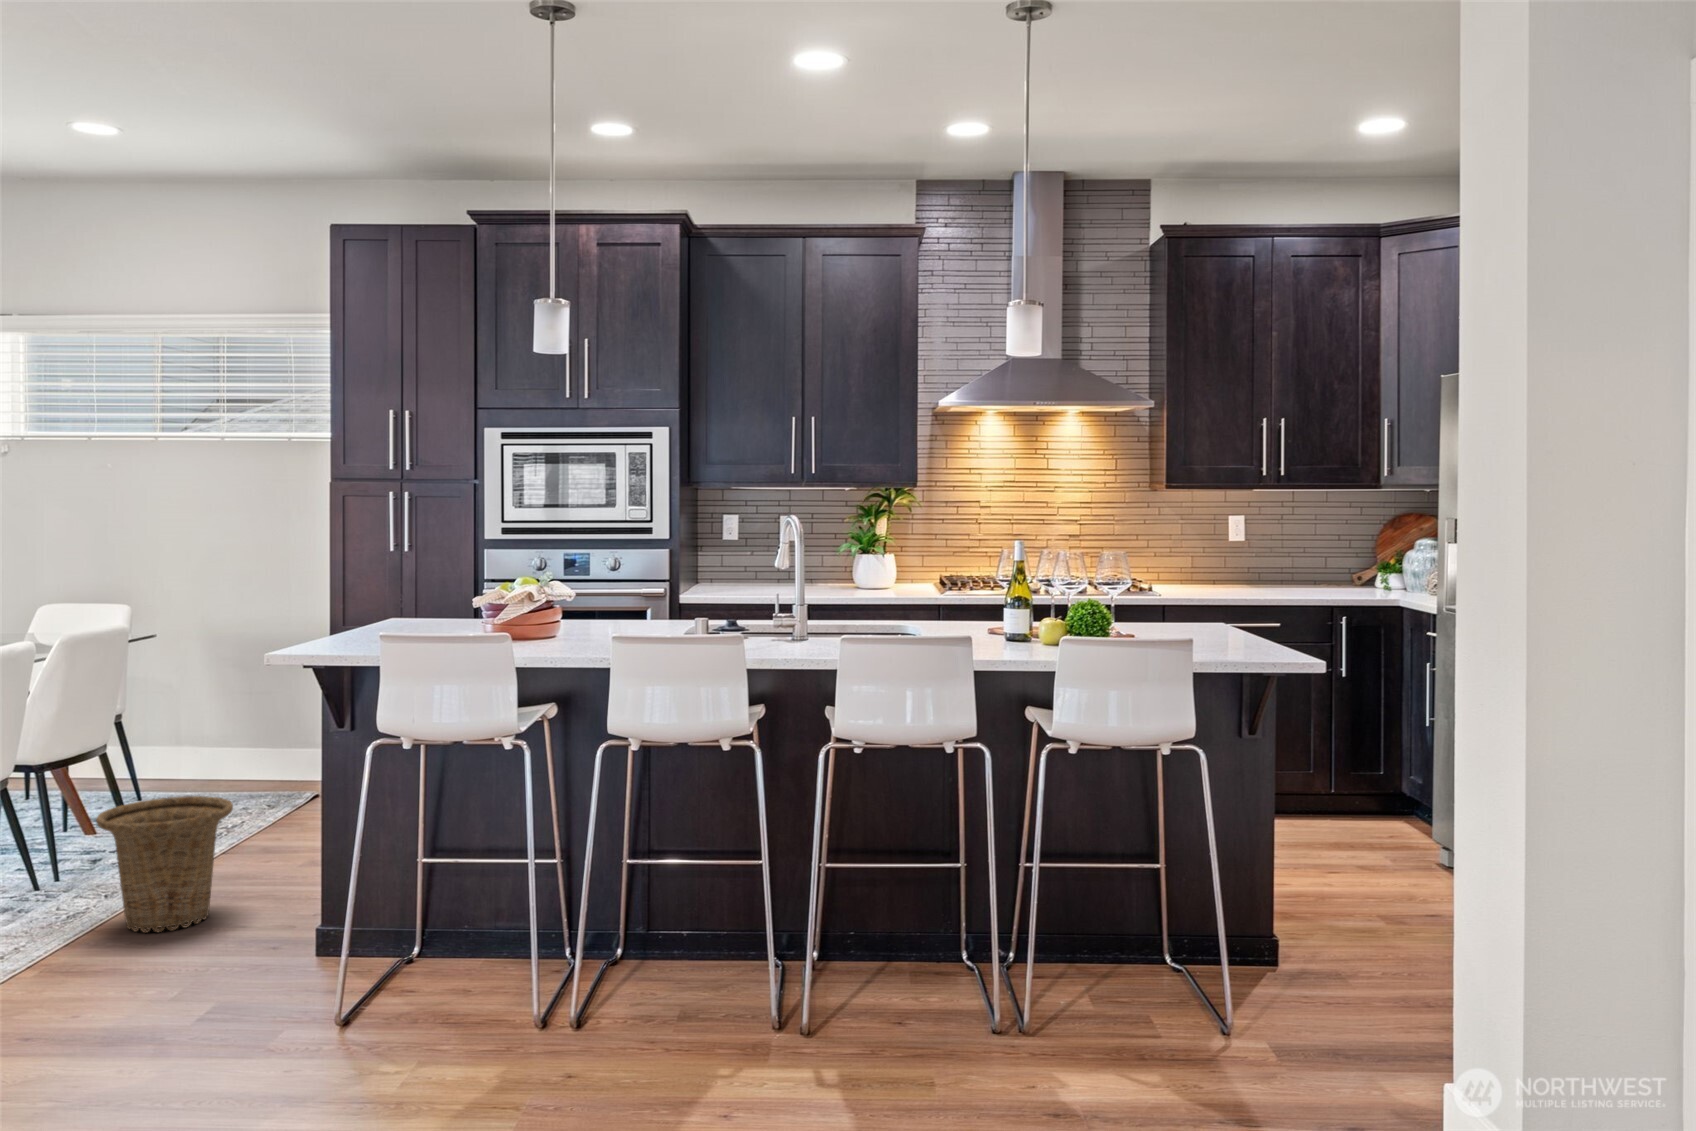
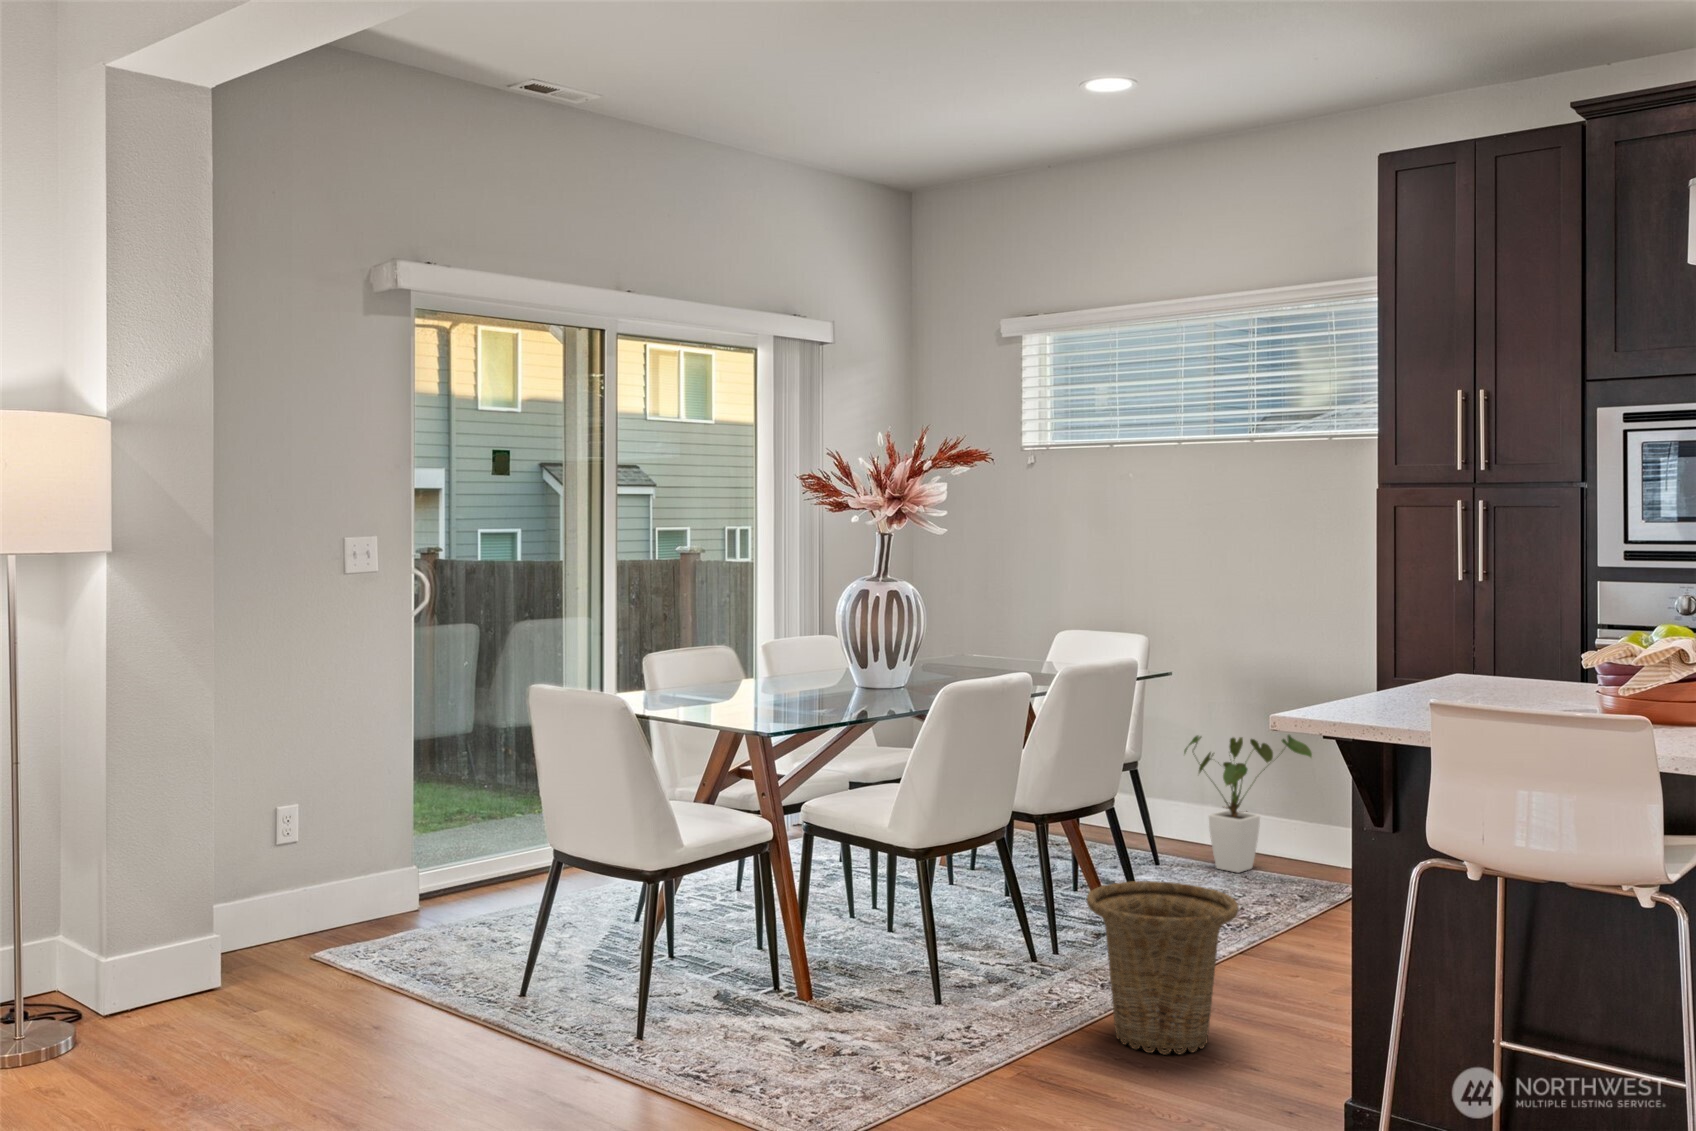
house plant: none [164,677,279,795] -> present [1184,735,1312,873]

